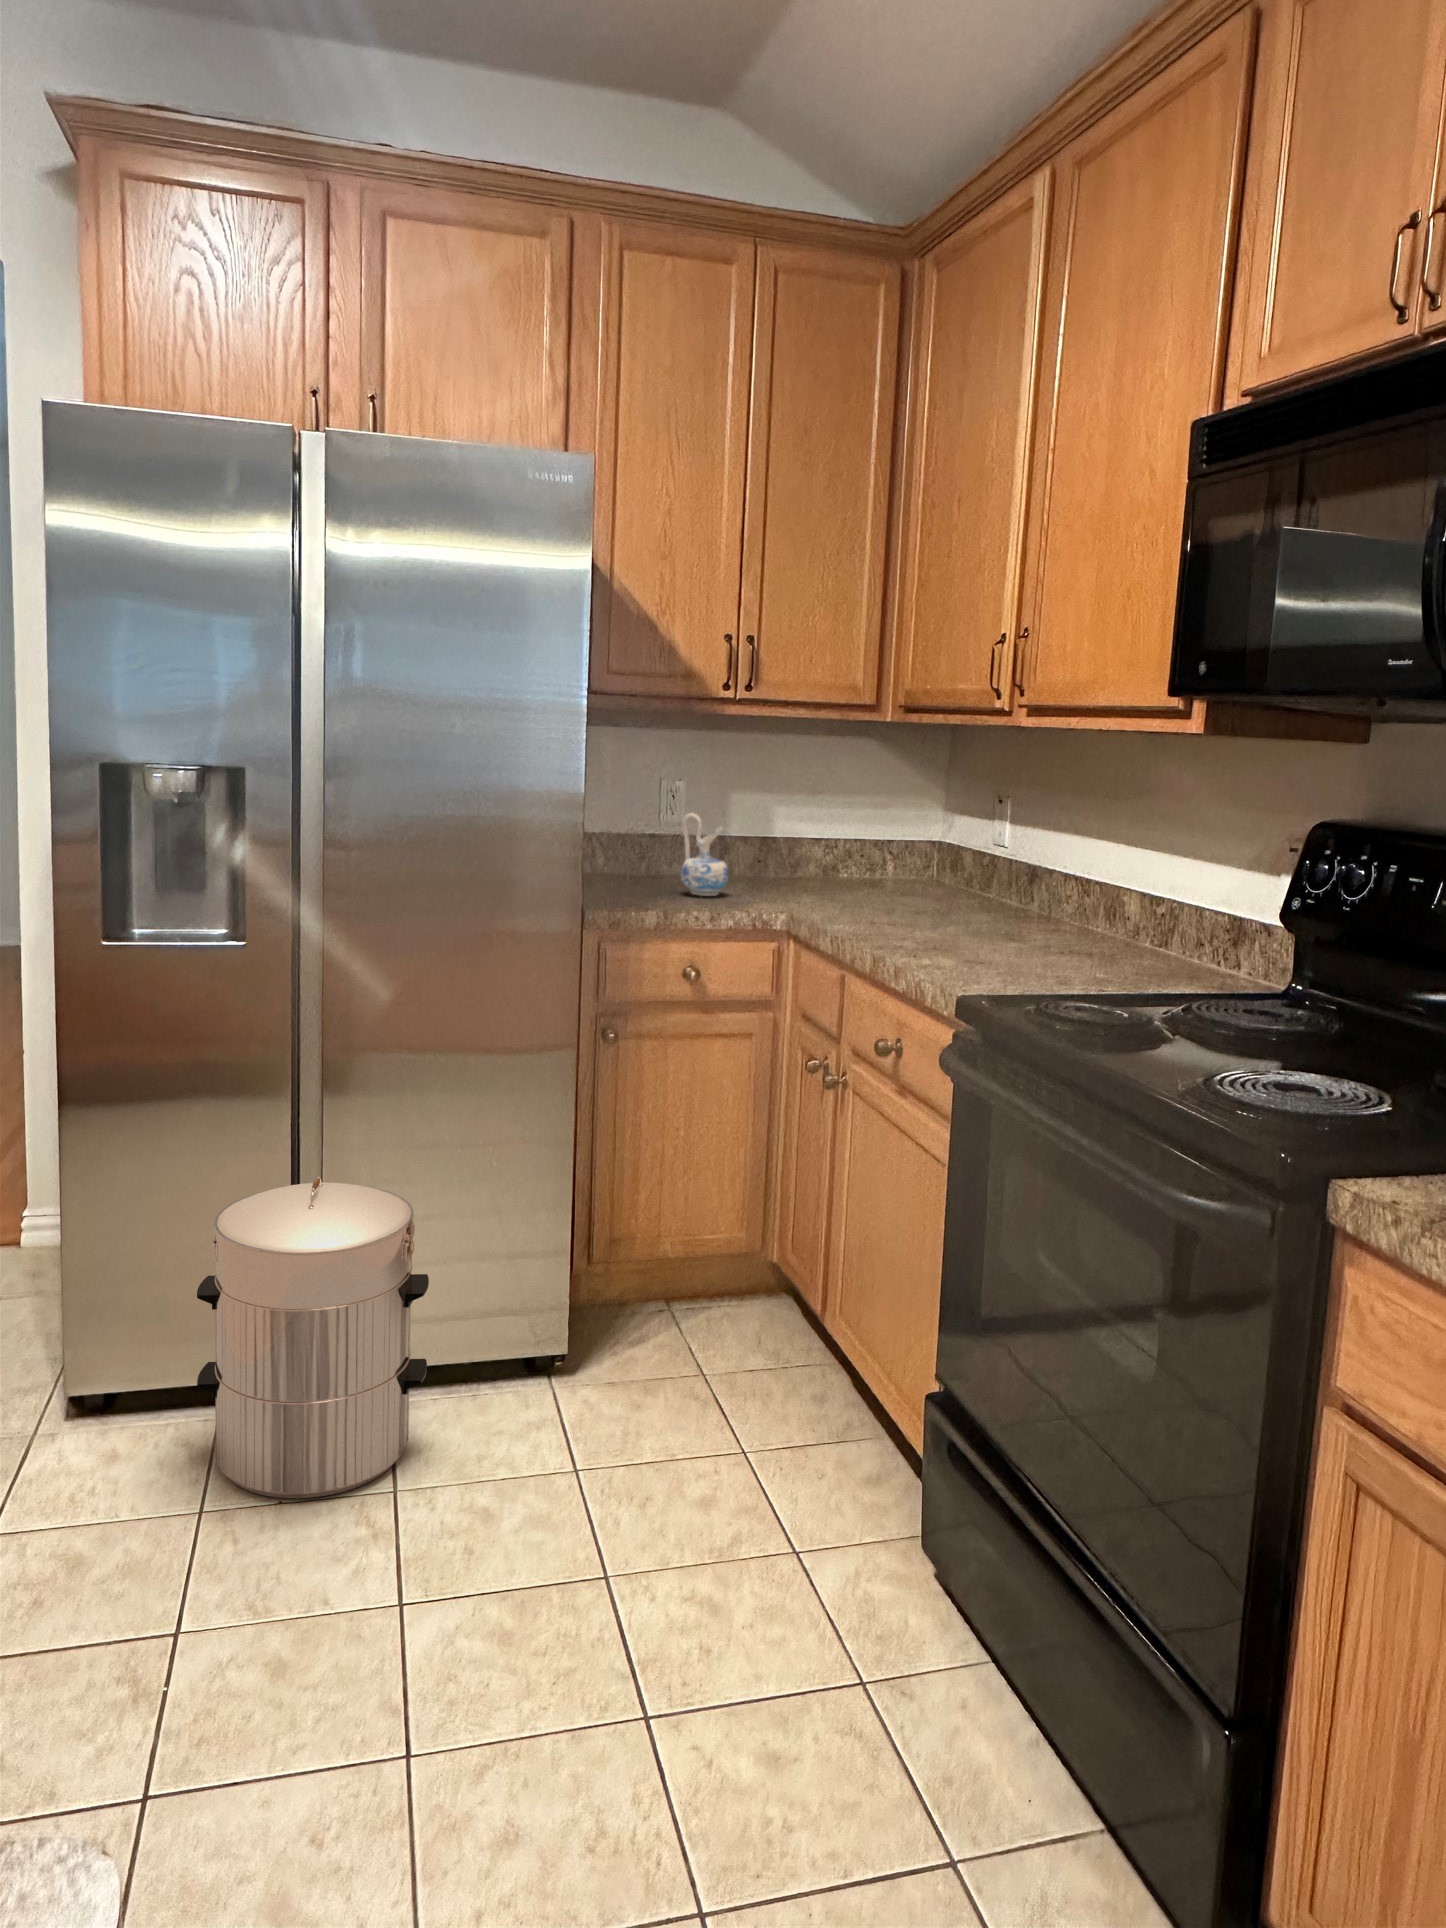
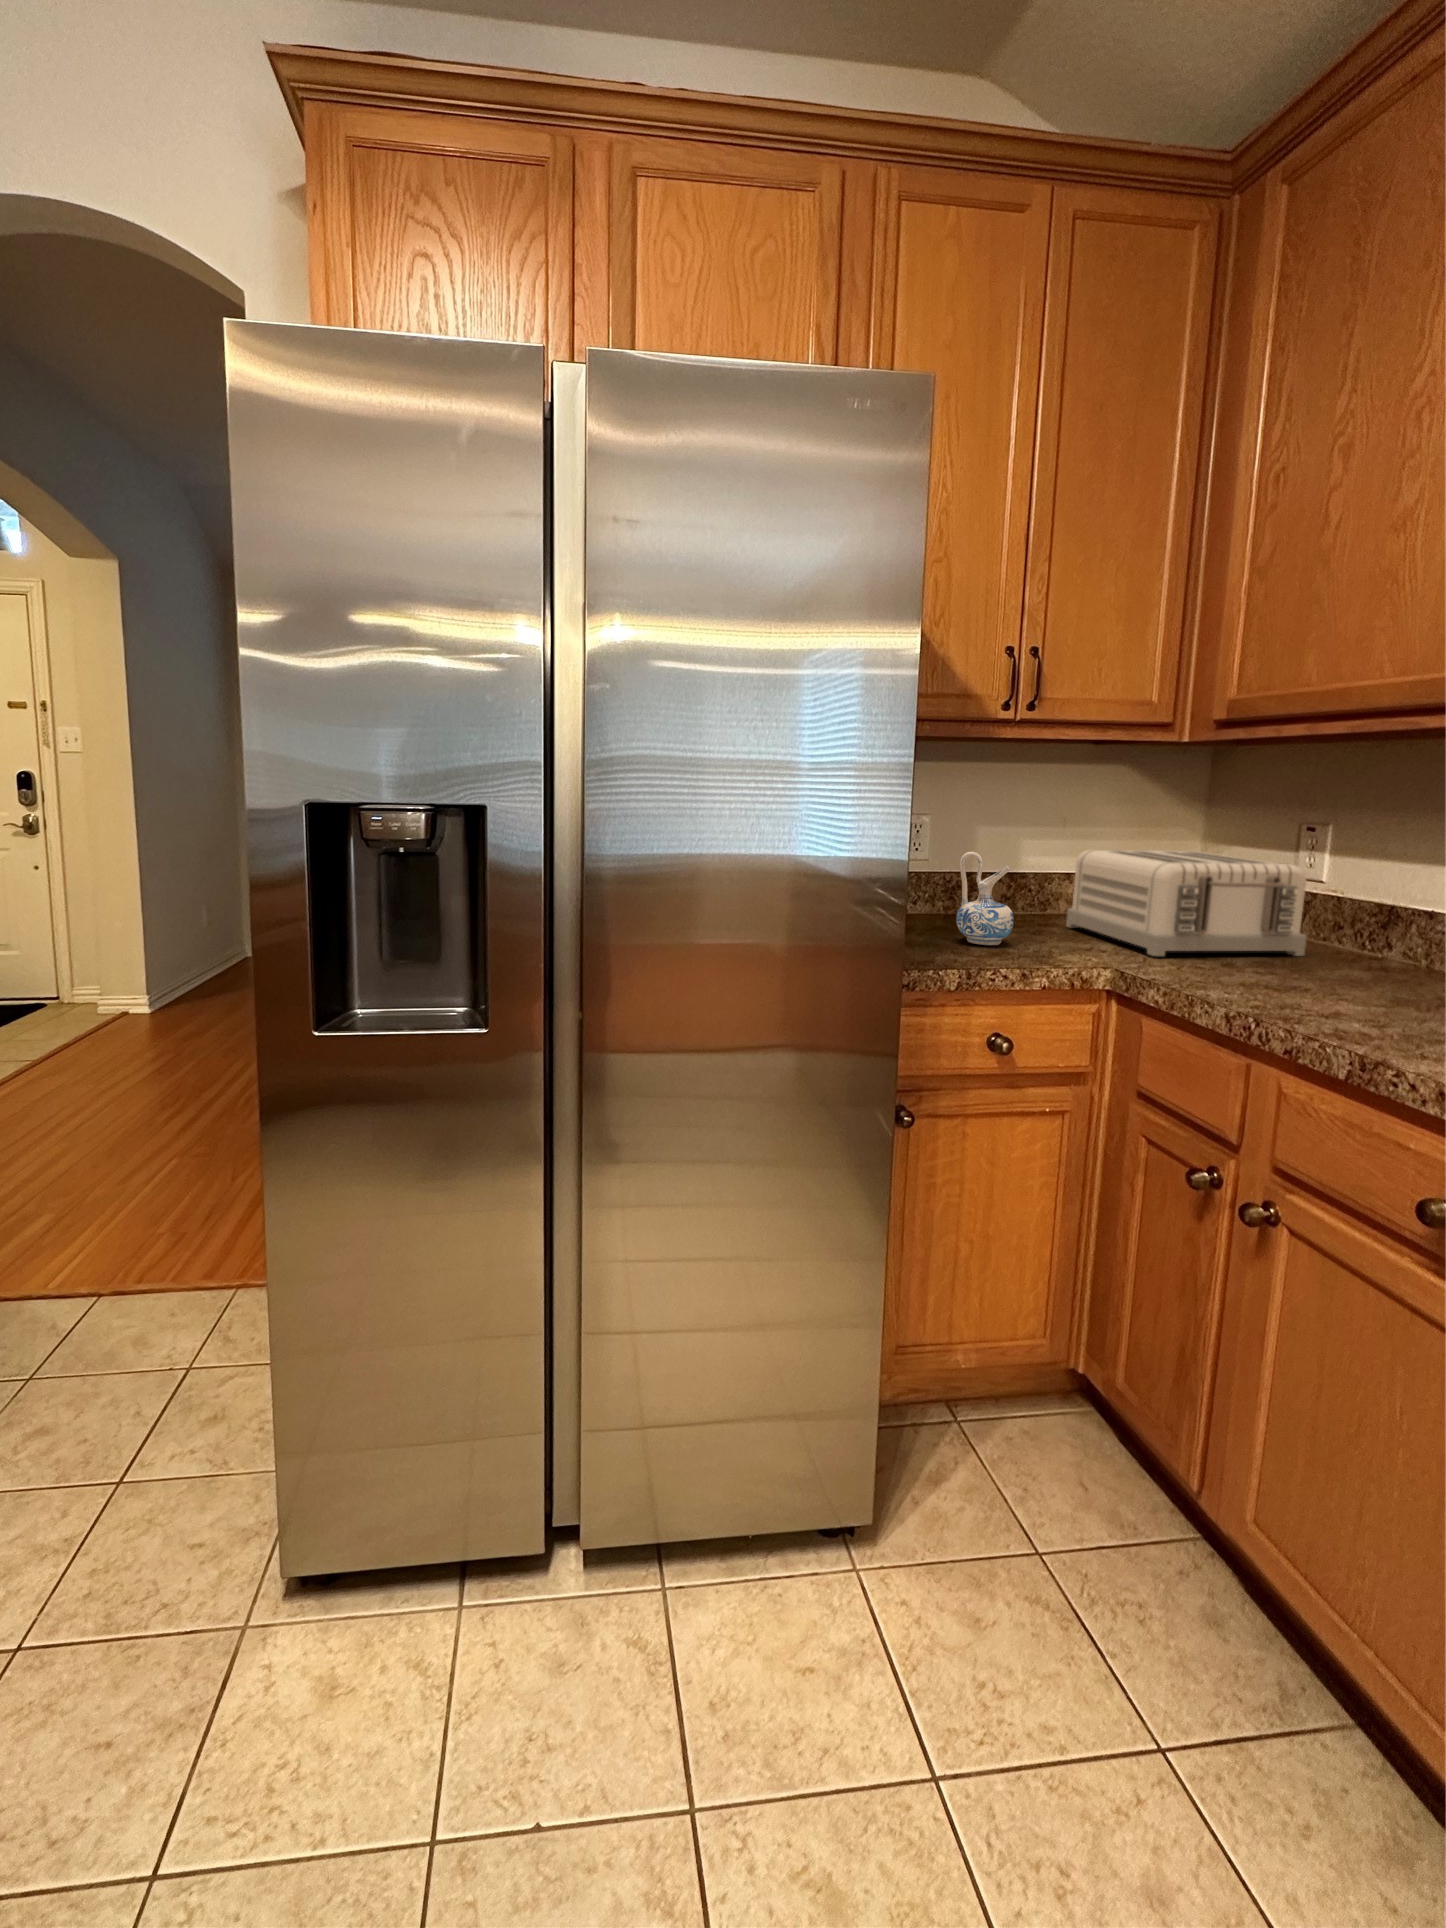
toaster: none [798,814,966,907] -> present [1066,850,1306,956]
waste bin: present [197,1177,429,1498] -> none [433,1335,737,1839]

